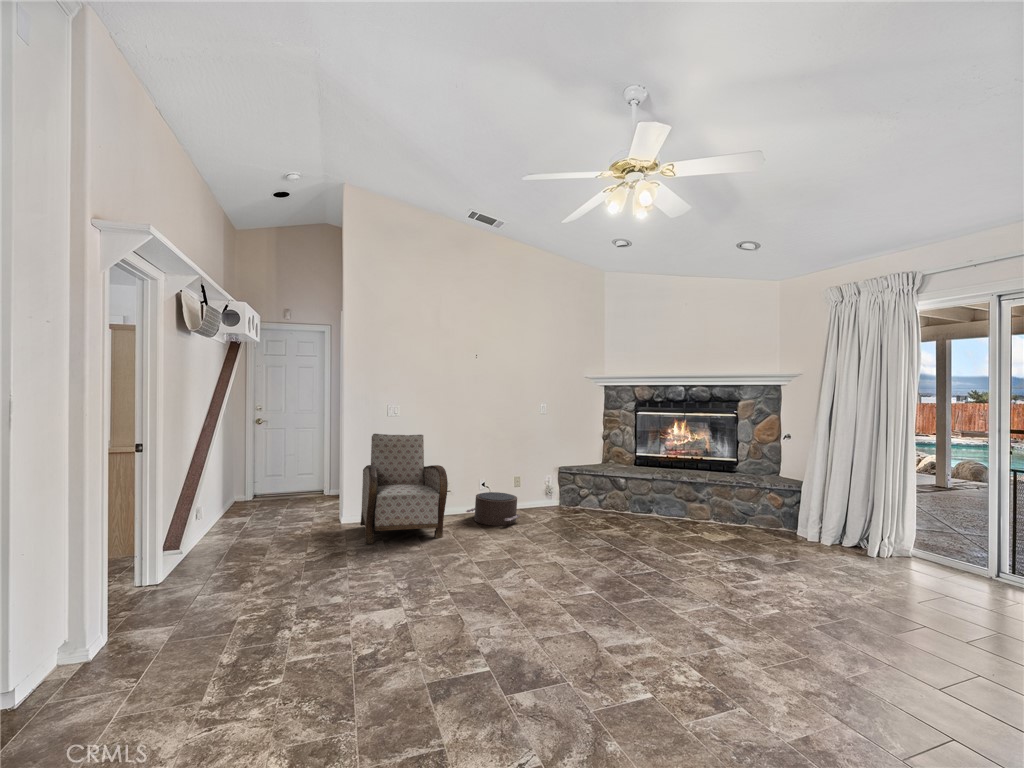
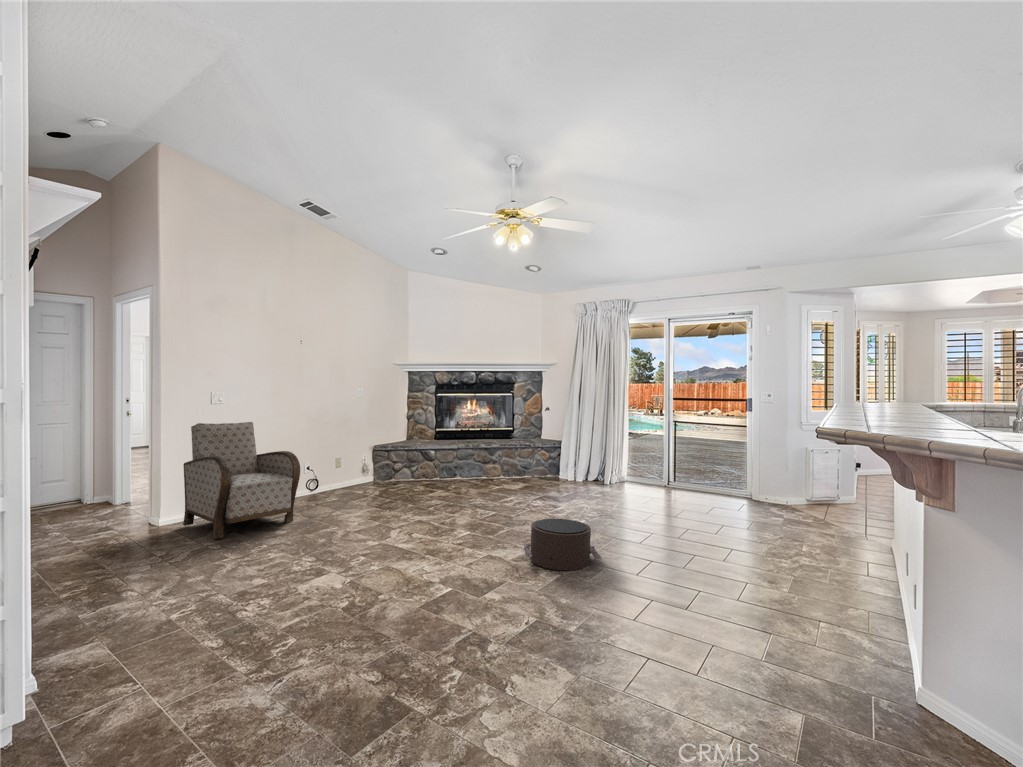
pouf: present [466,492,520,526] -> present [524,519,601,570]

